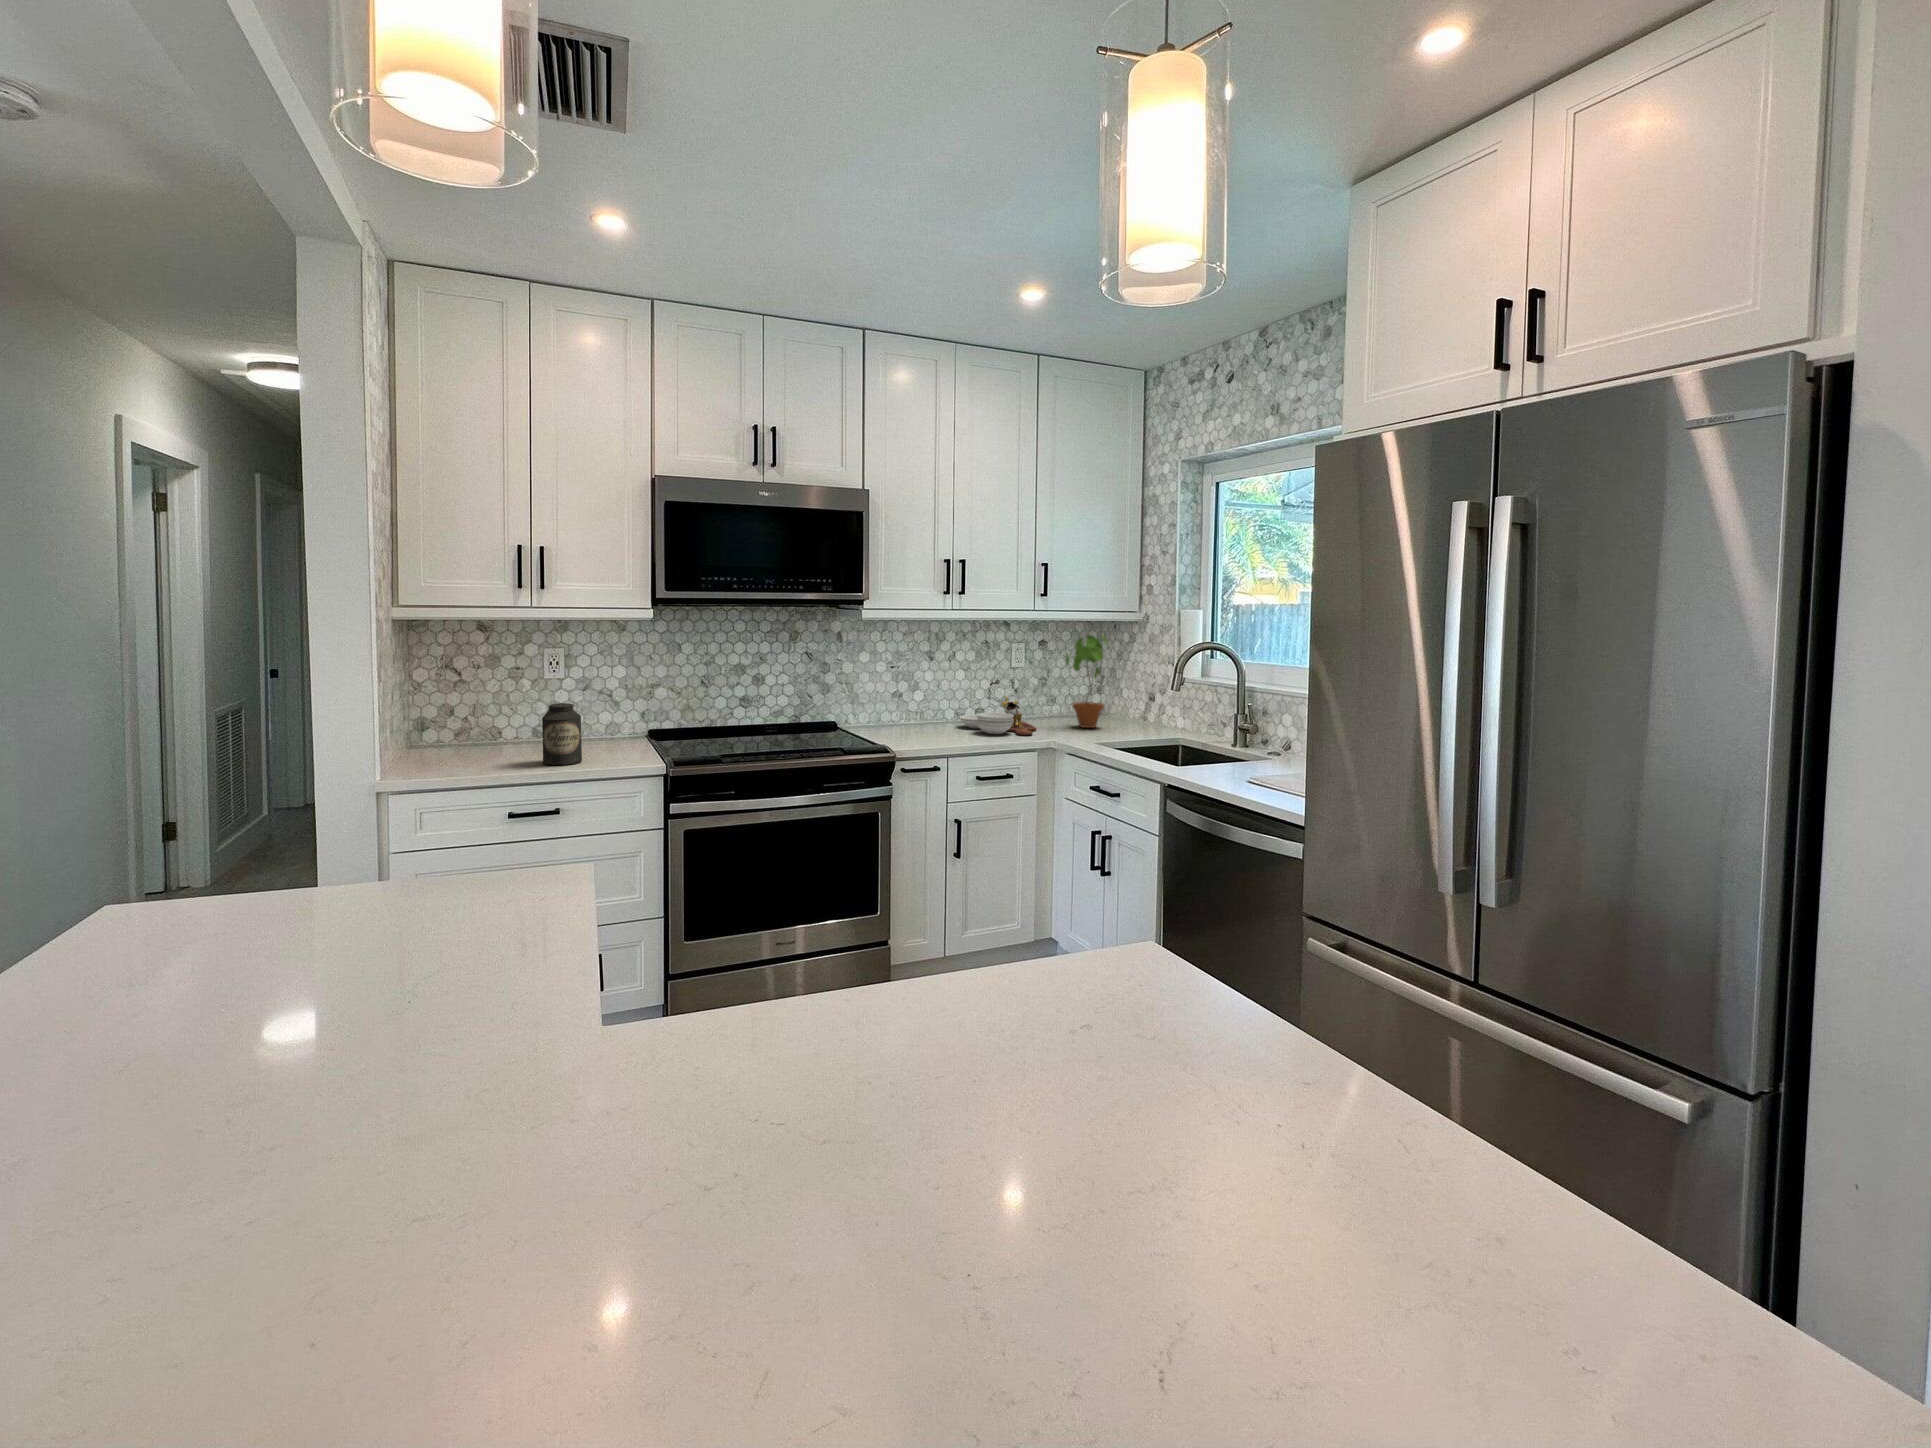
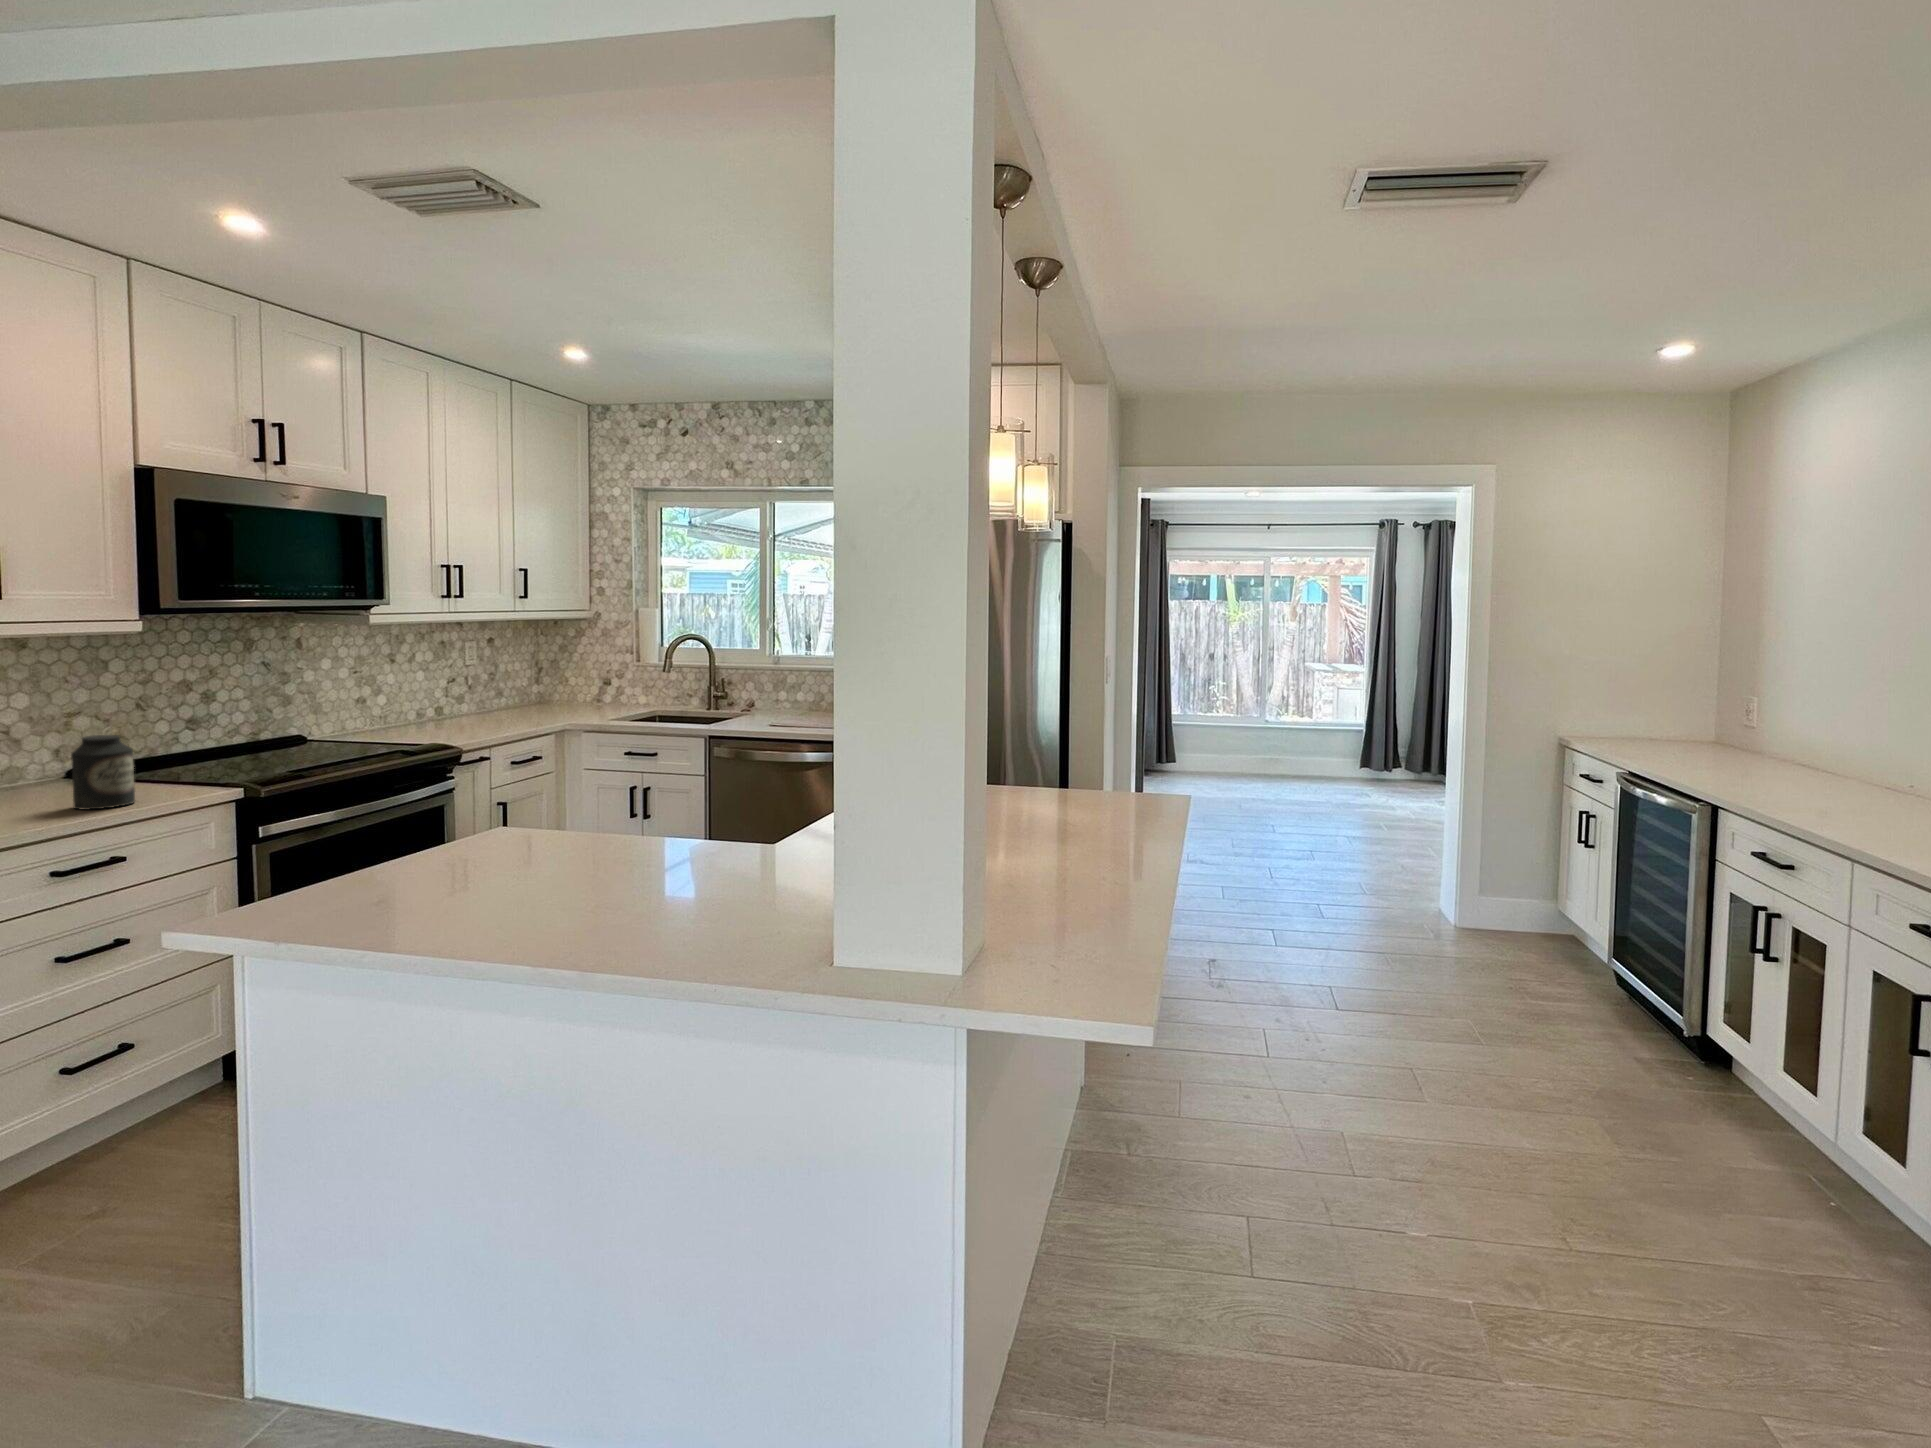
potted plant: present [1066,635,1108,728] -> none [536,630,578,713]
cutting board: present [960,697,1037,735] -> none [441,692,536,726]

